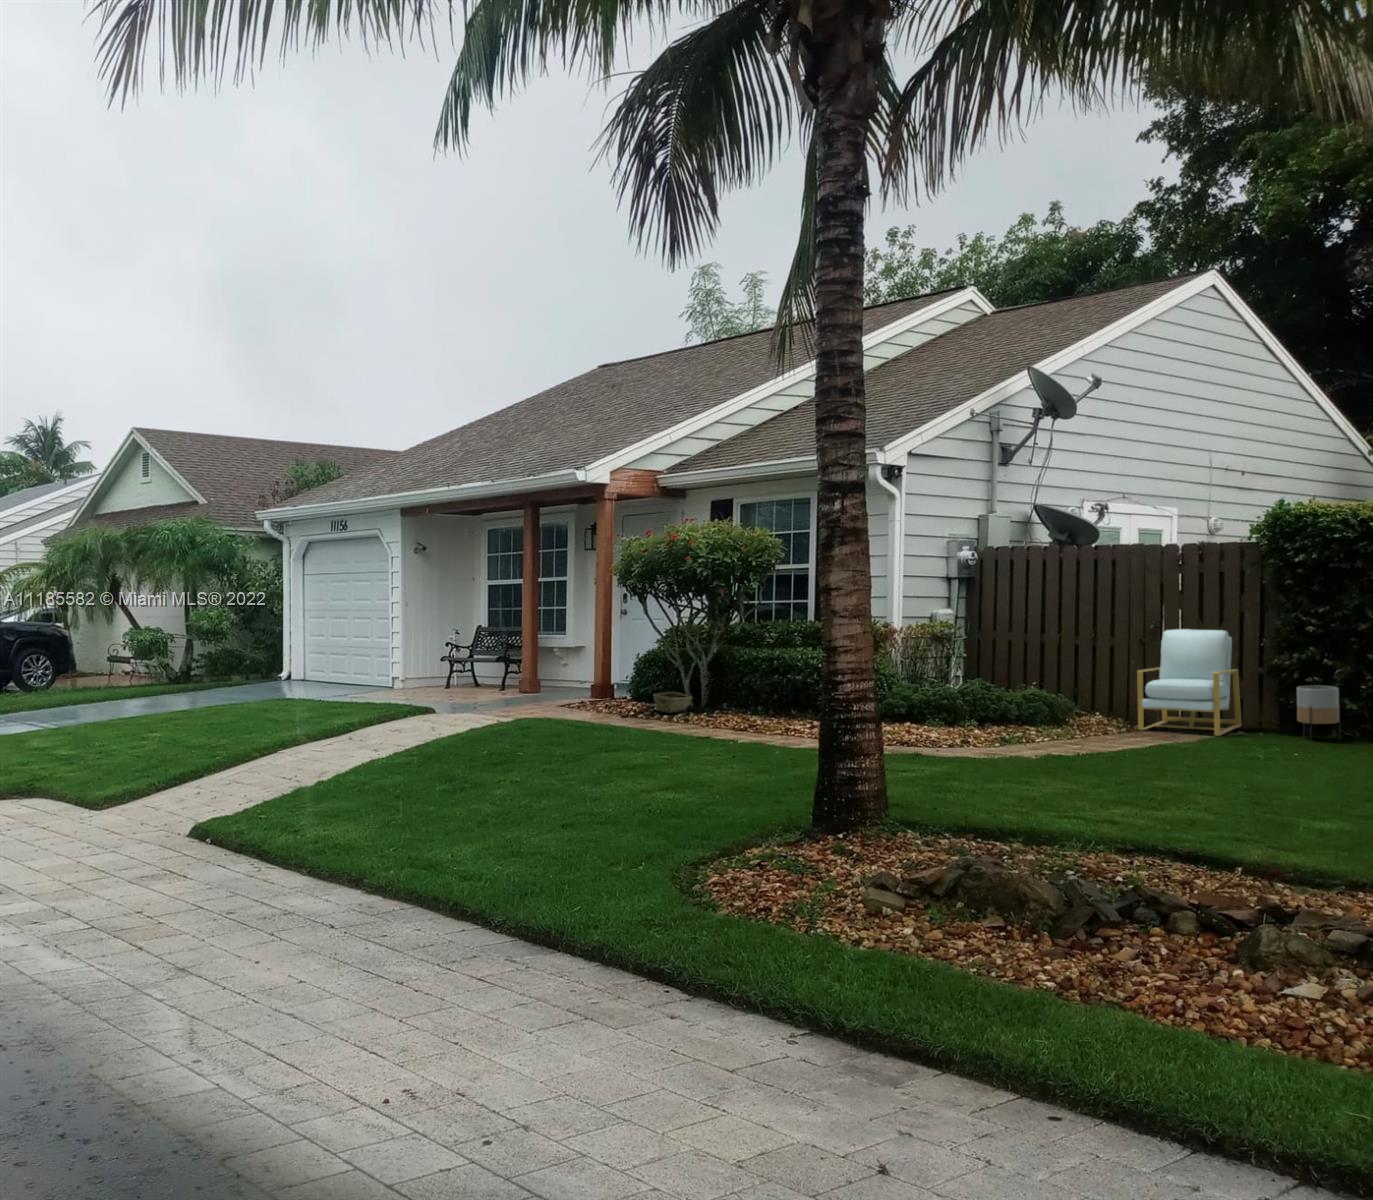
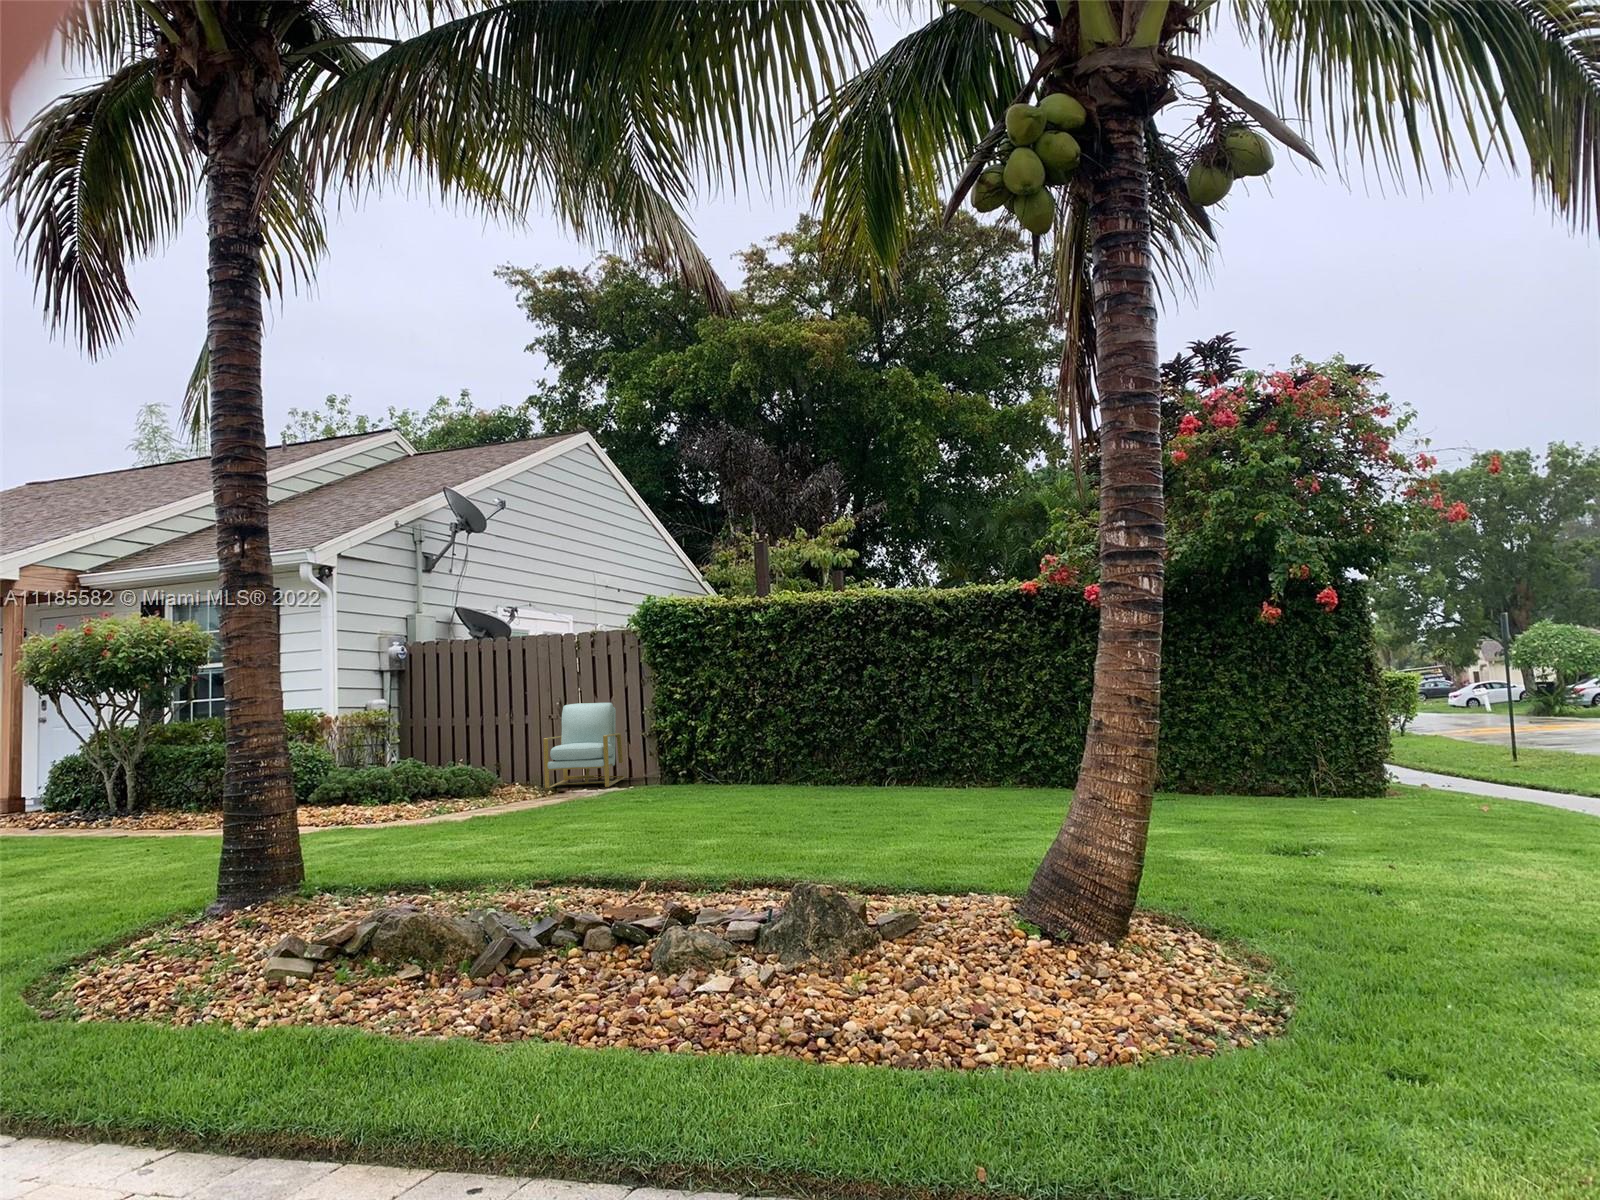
planter: present [1297,686,1341,741] -> none [664,741,696,785]
woven basket: present [653,692,692,713] -> none [39,794,92,817]

